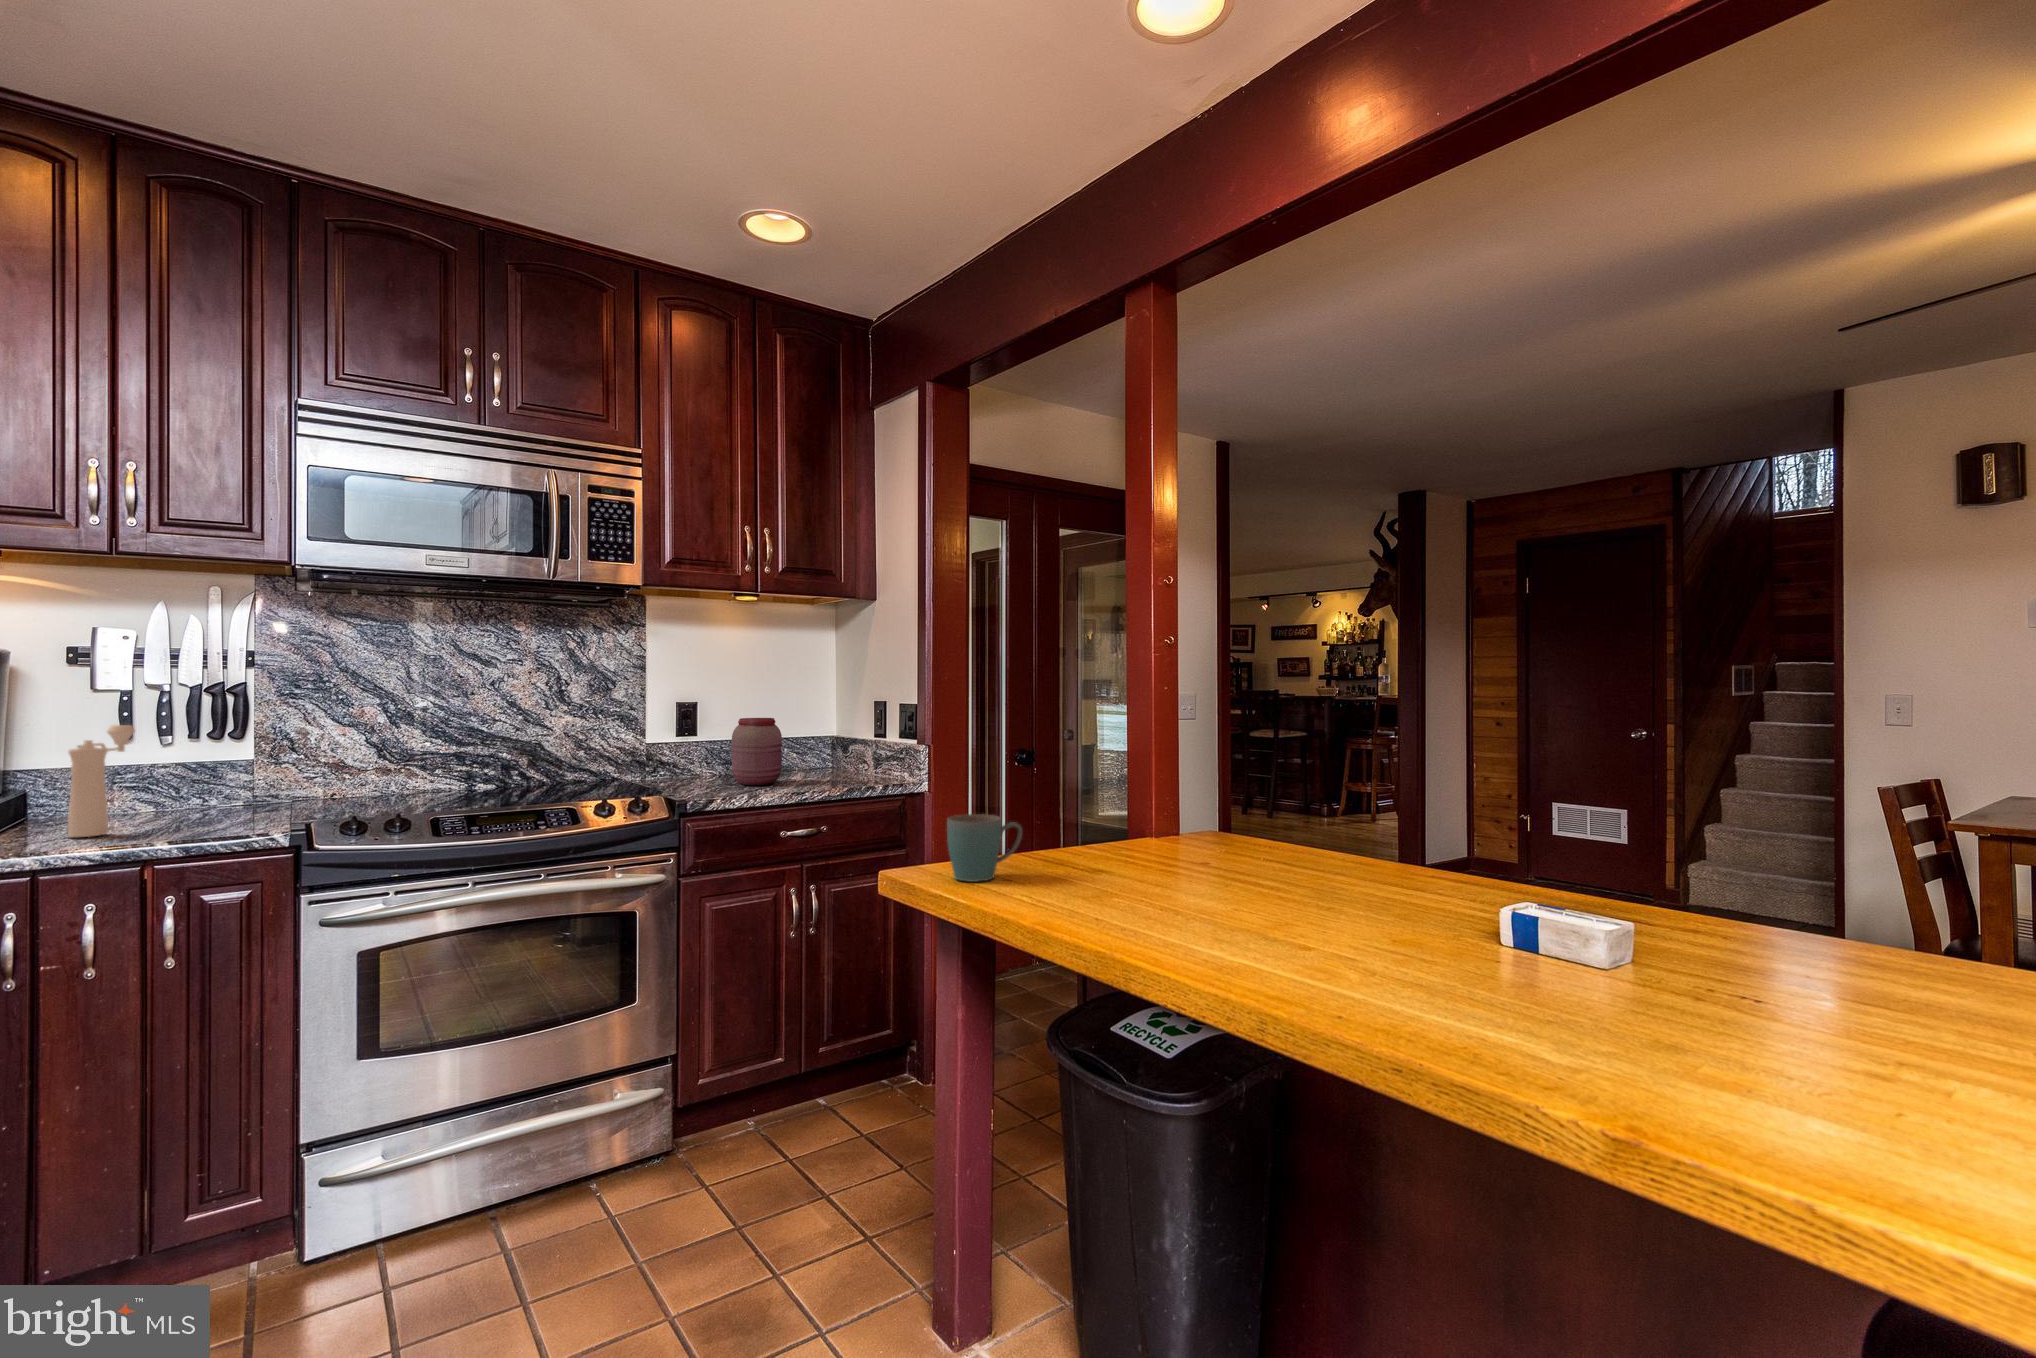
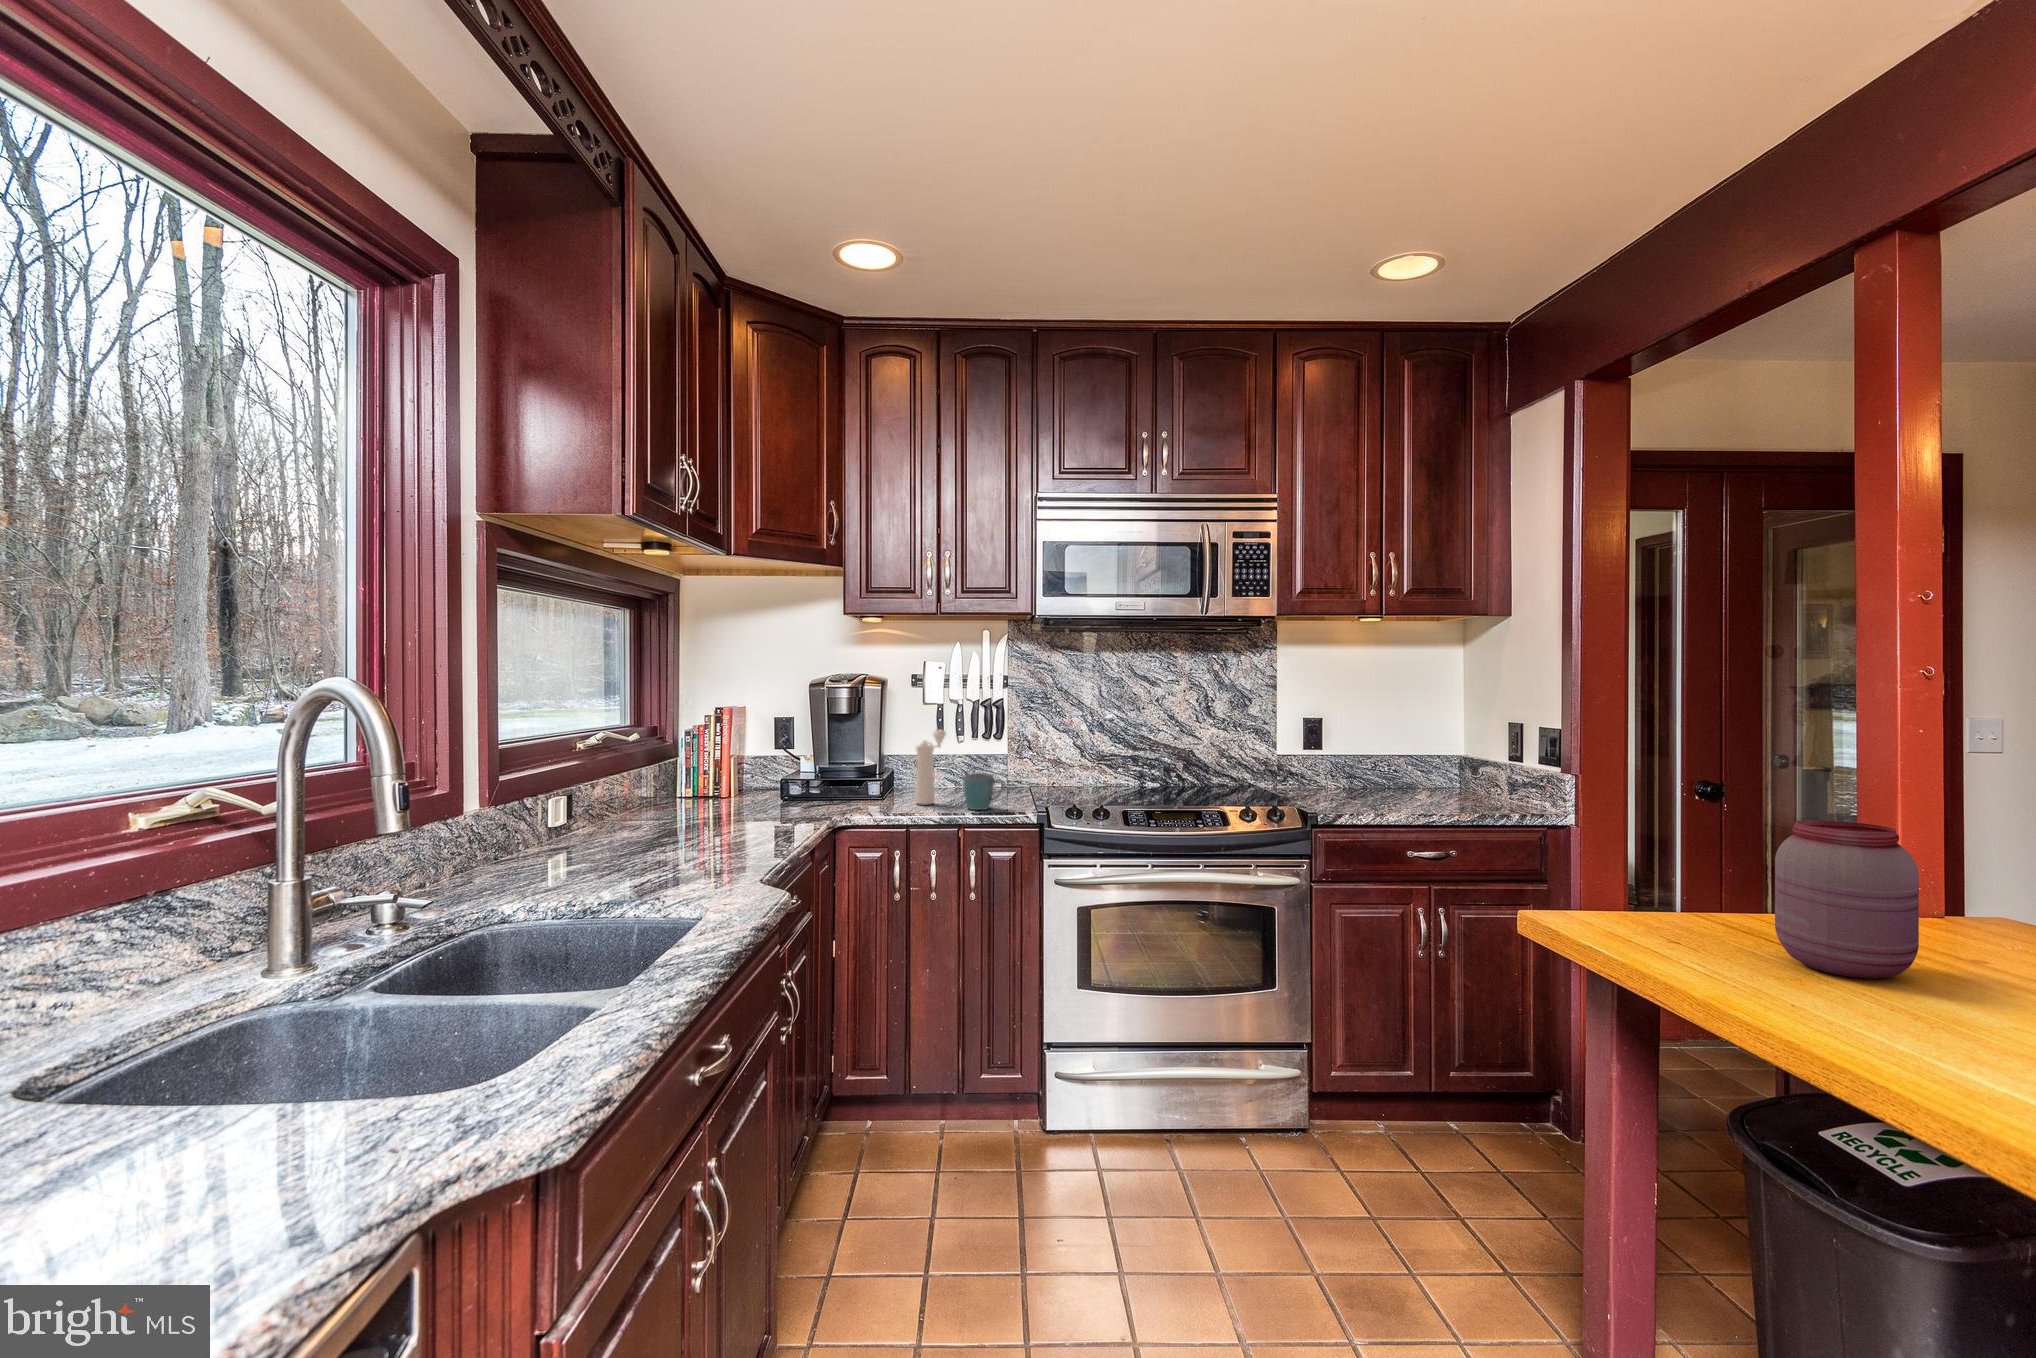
jar: present [732,718,782,785] -> present [1775,820,1919,979]
mug: present [947,814,1022,882] -> present [963,773,1004,810]

